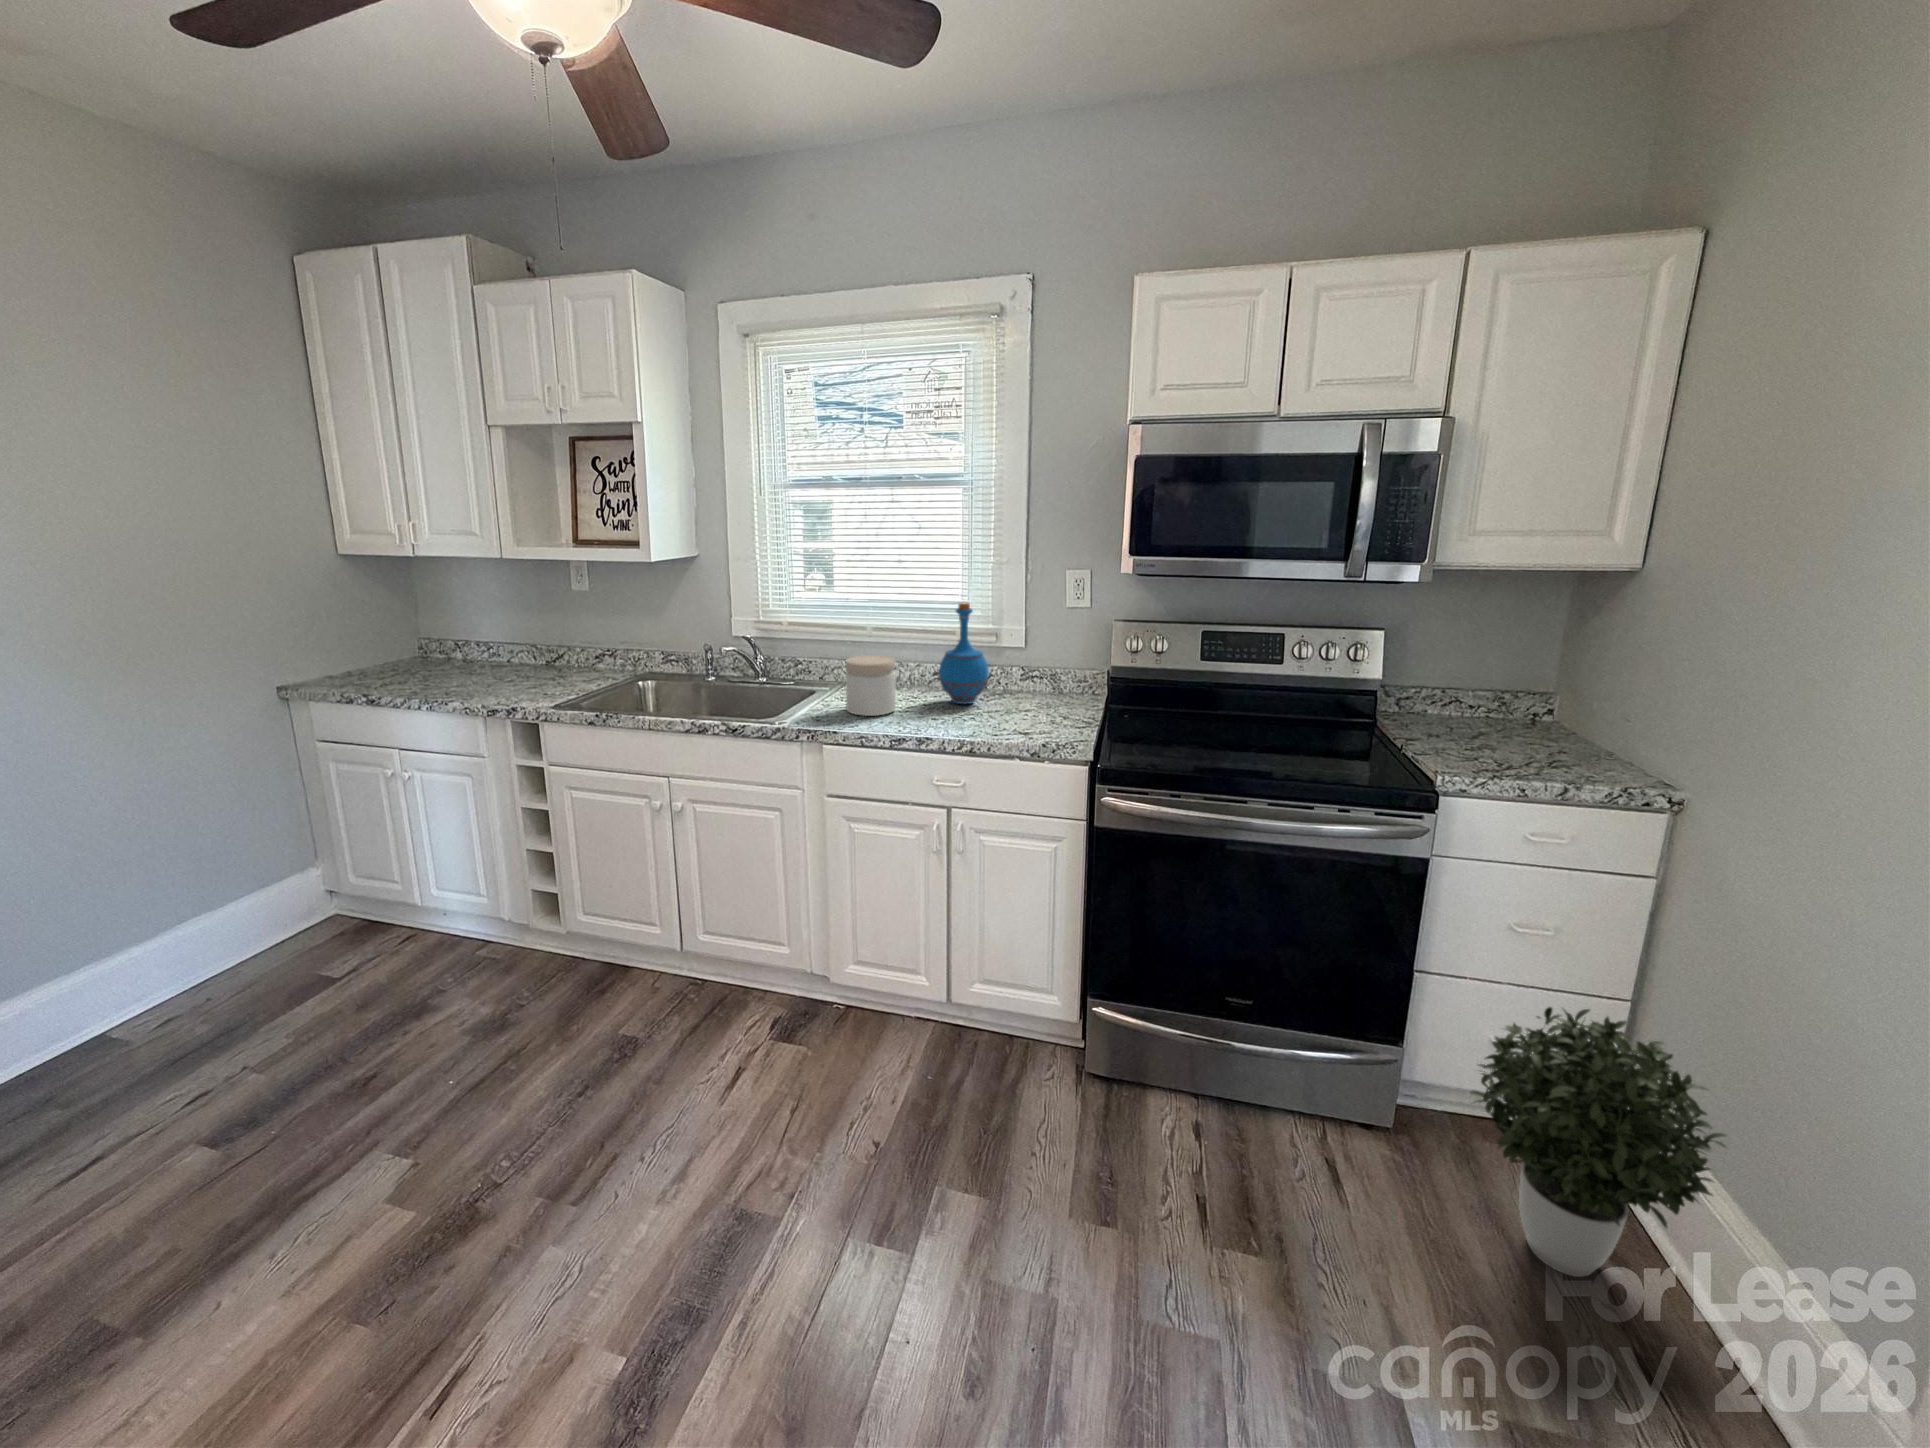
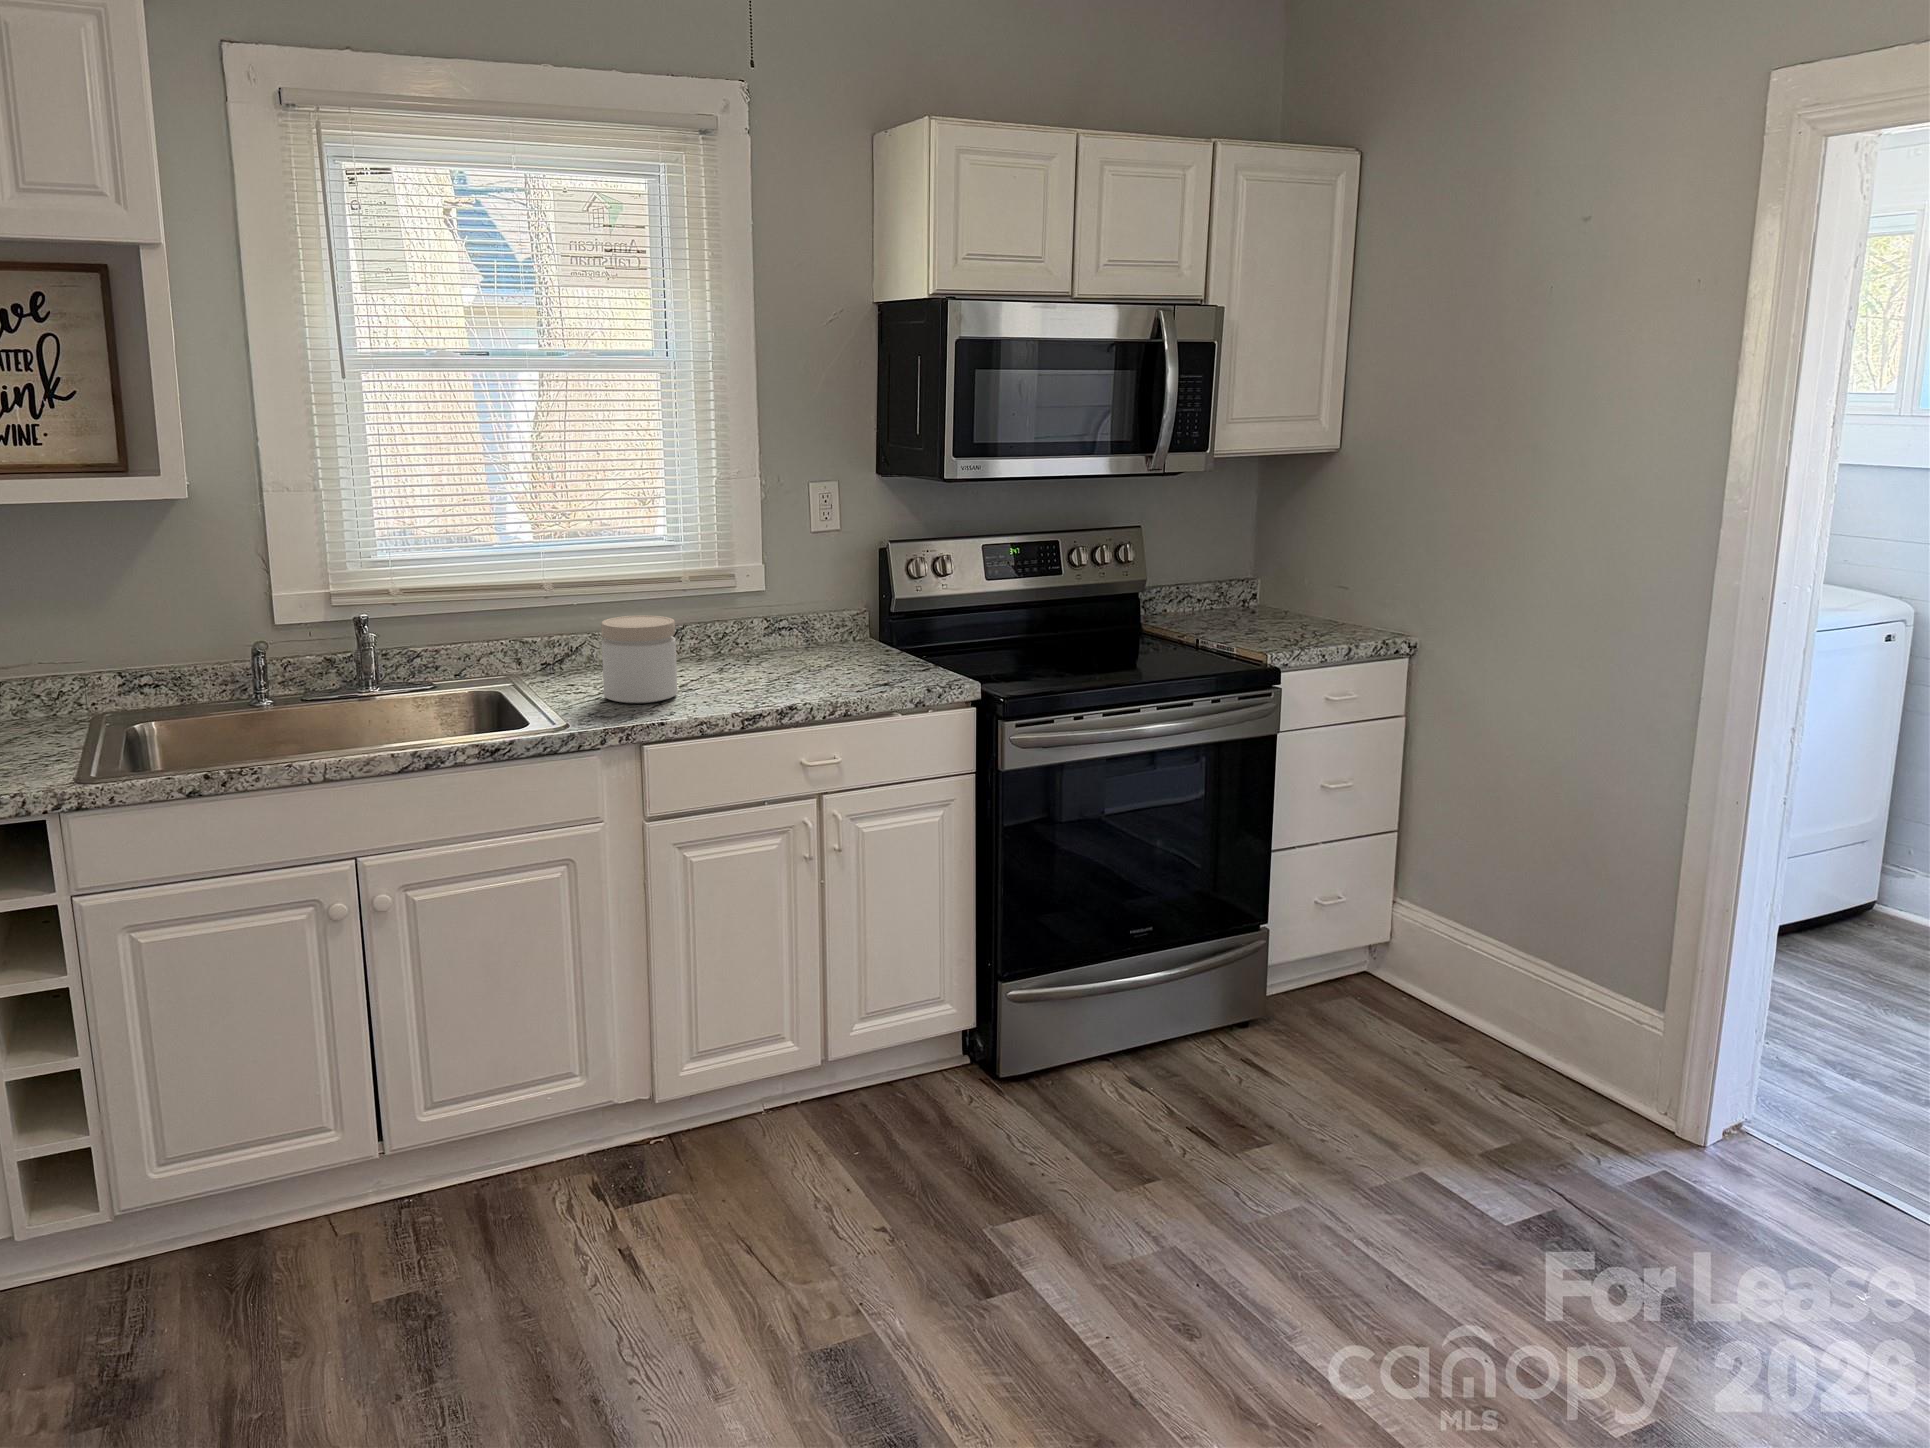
bottle: present [939,603,989,704] -> none [690,531,762,673]
potted plant: present [1470,1007,1727,1277] -> none [1346,829,1521,1059]

